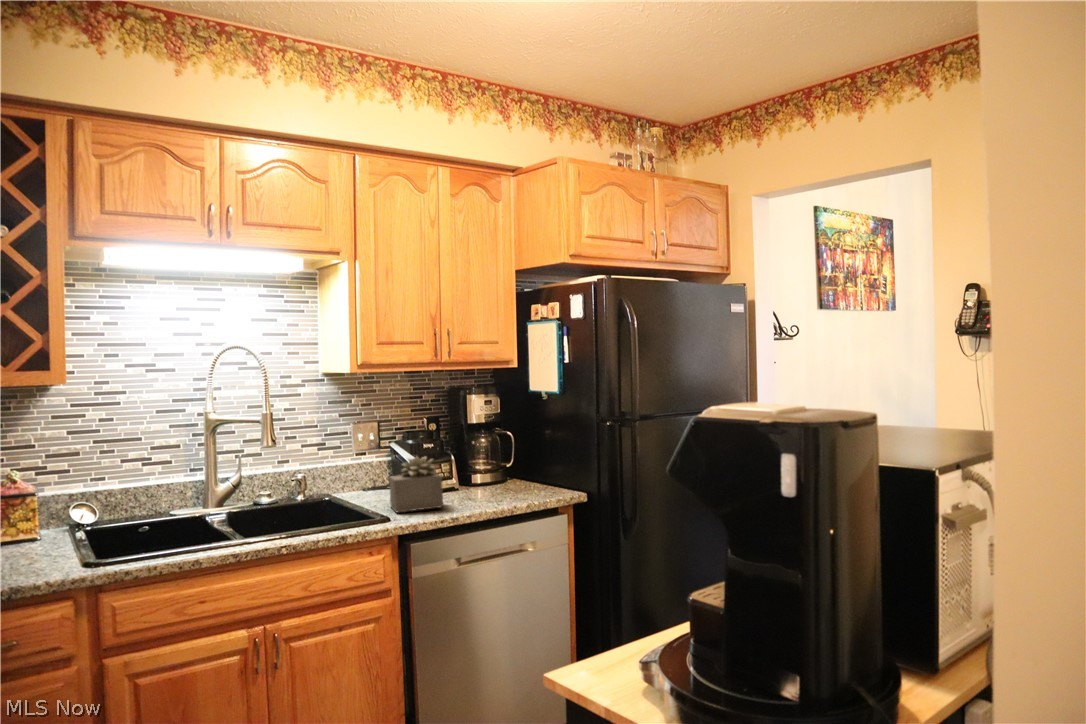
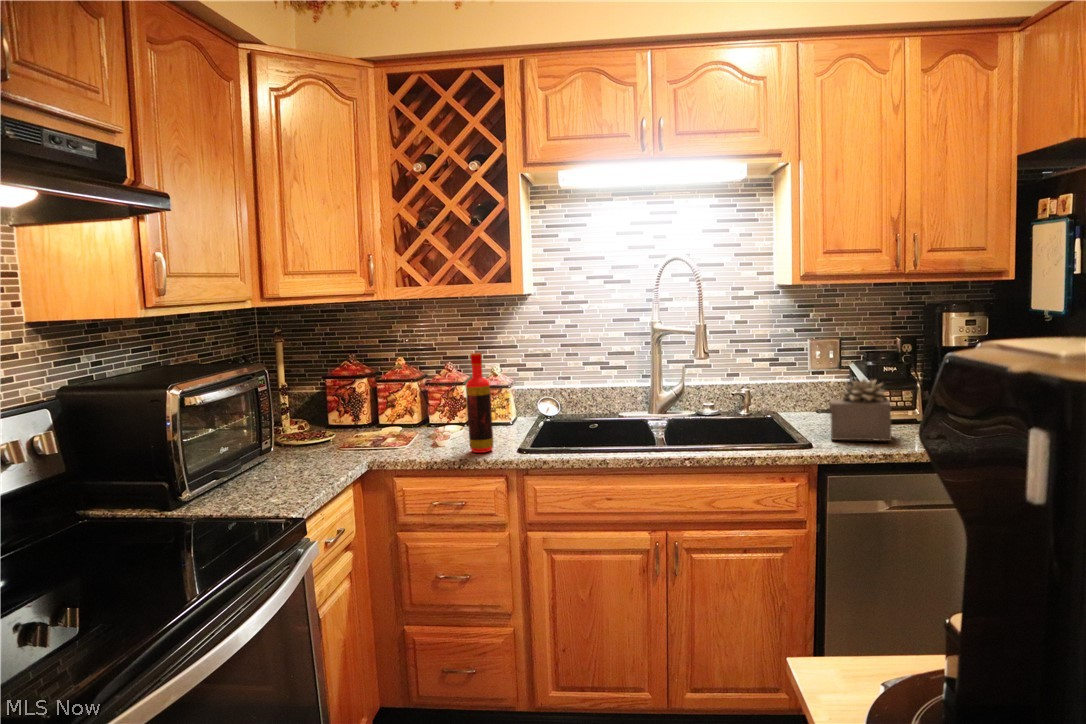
bottle: none [23,456,58,575] -> present [466,353,493,453]

